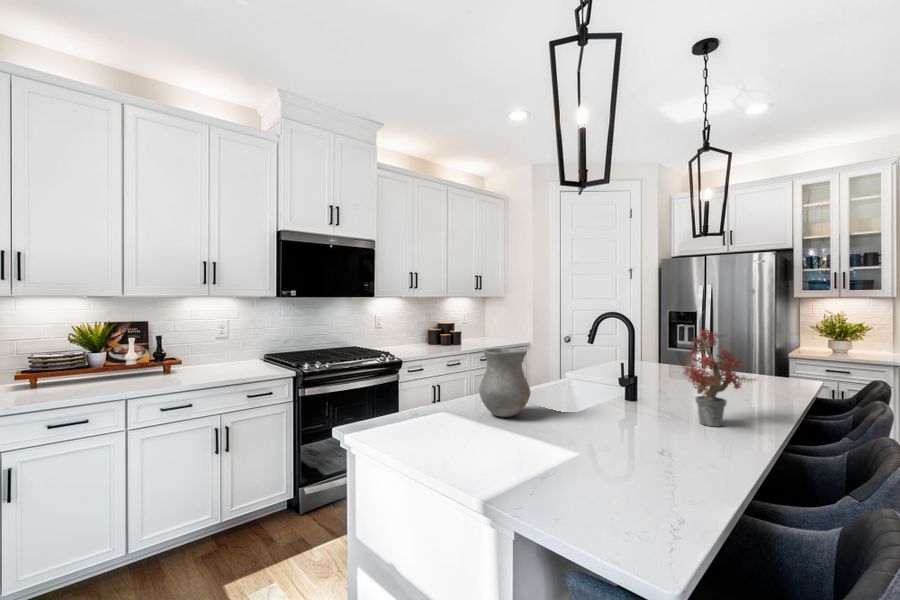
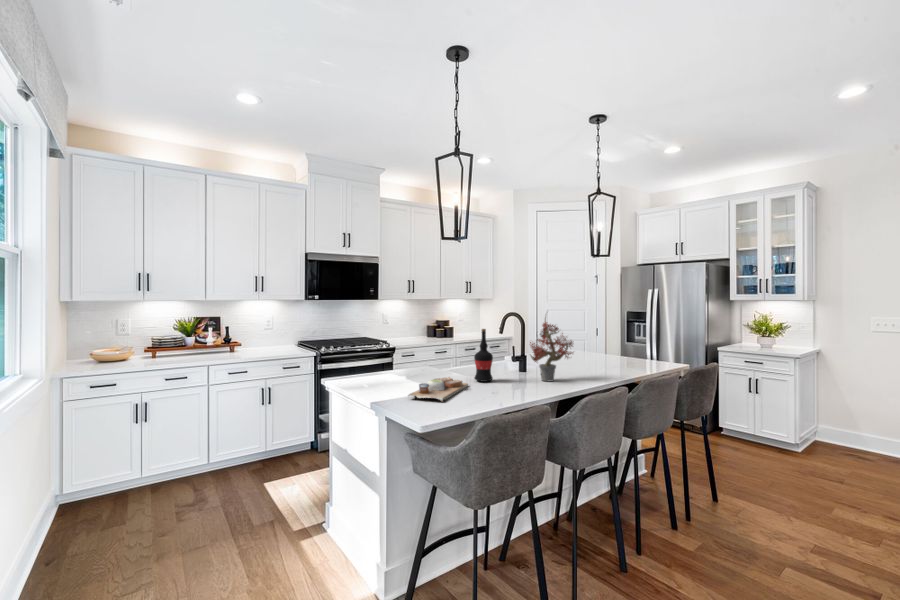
wine bottle: none [595,341,629,431] -> present [474,329,493,382]
vase: present [479,348,530,417] -> none [413,334,444,375]
cutting board: none [539,426,622,499] -> present [408,377,468,402]

